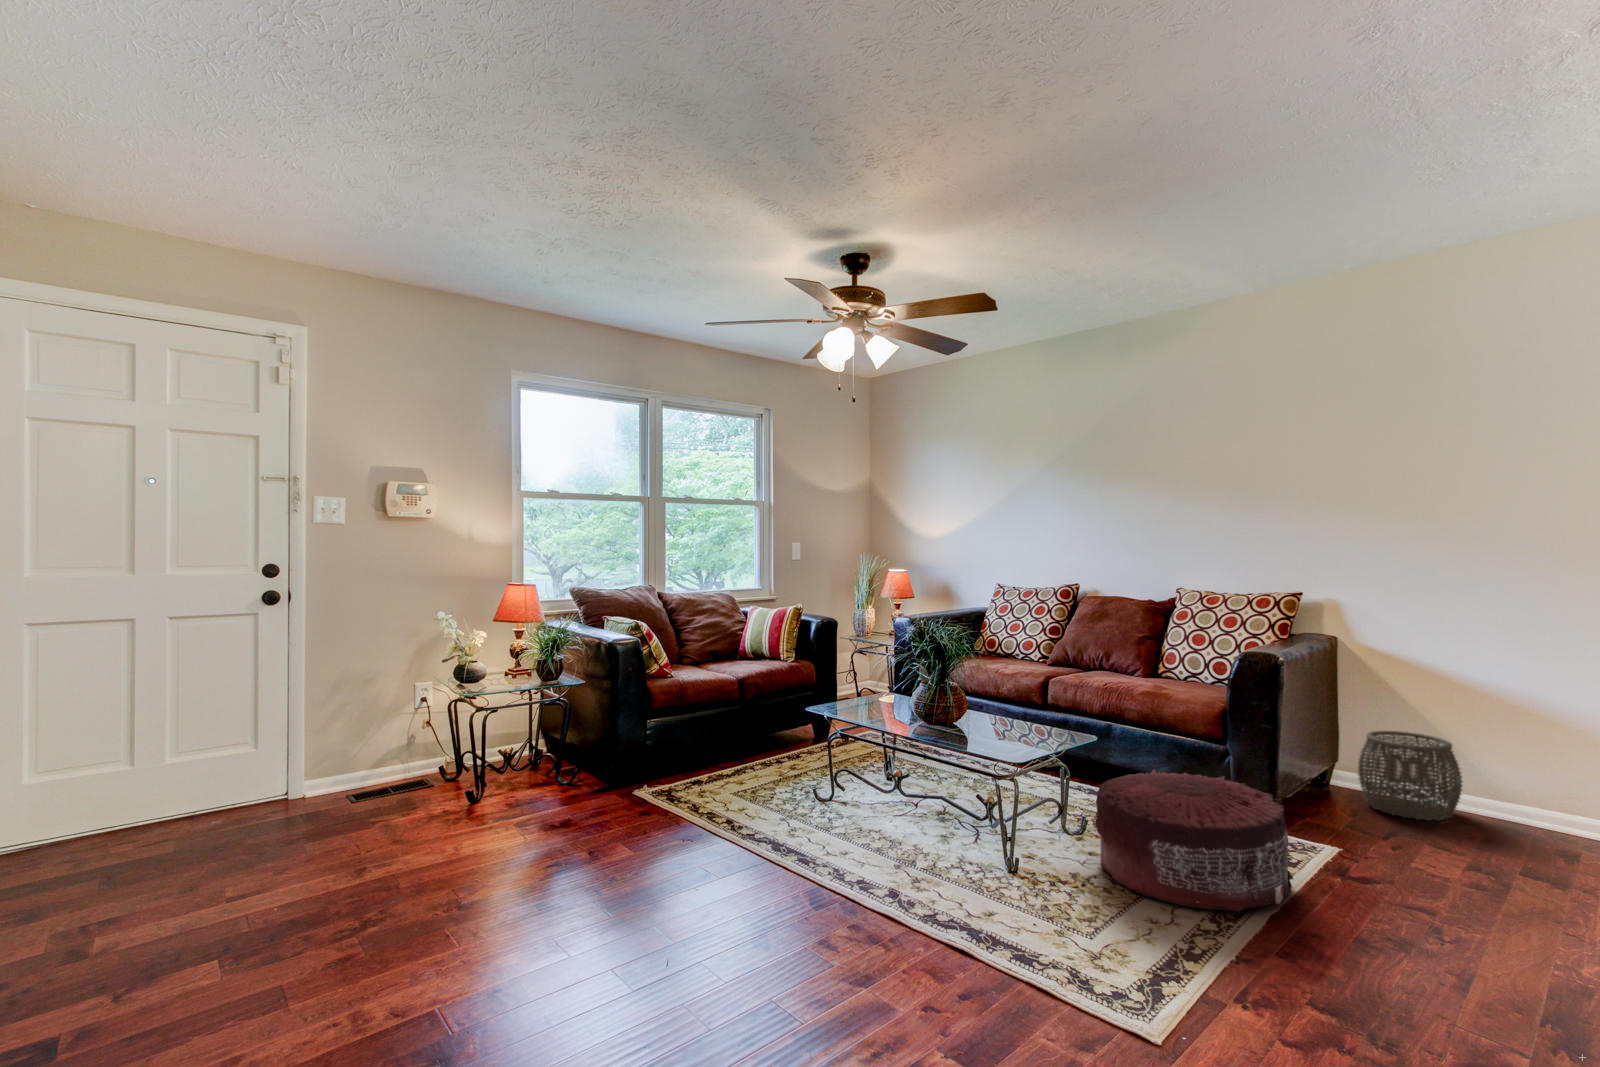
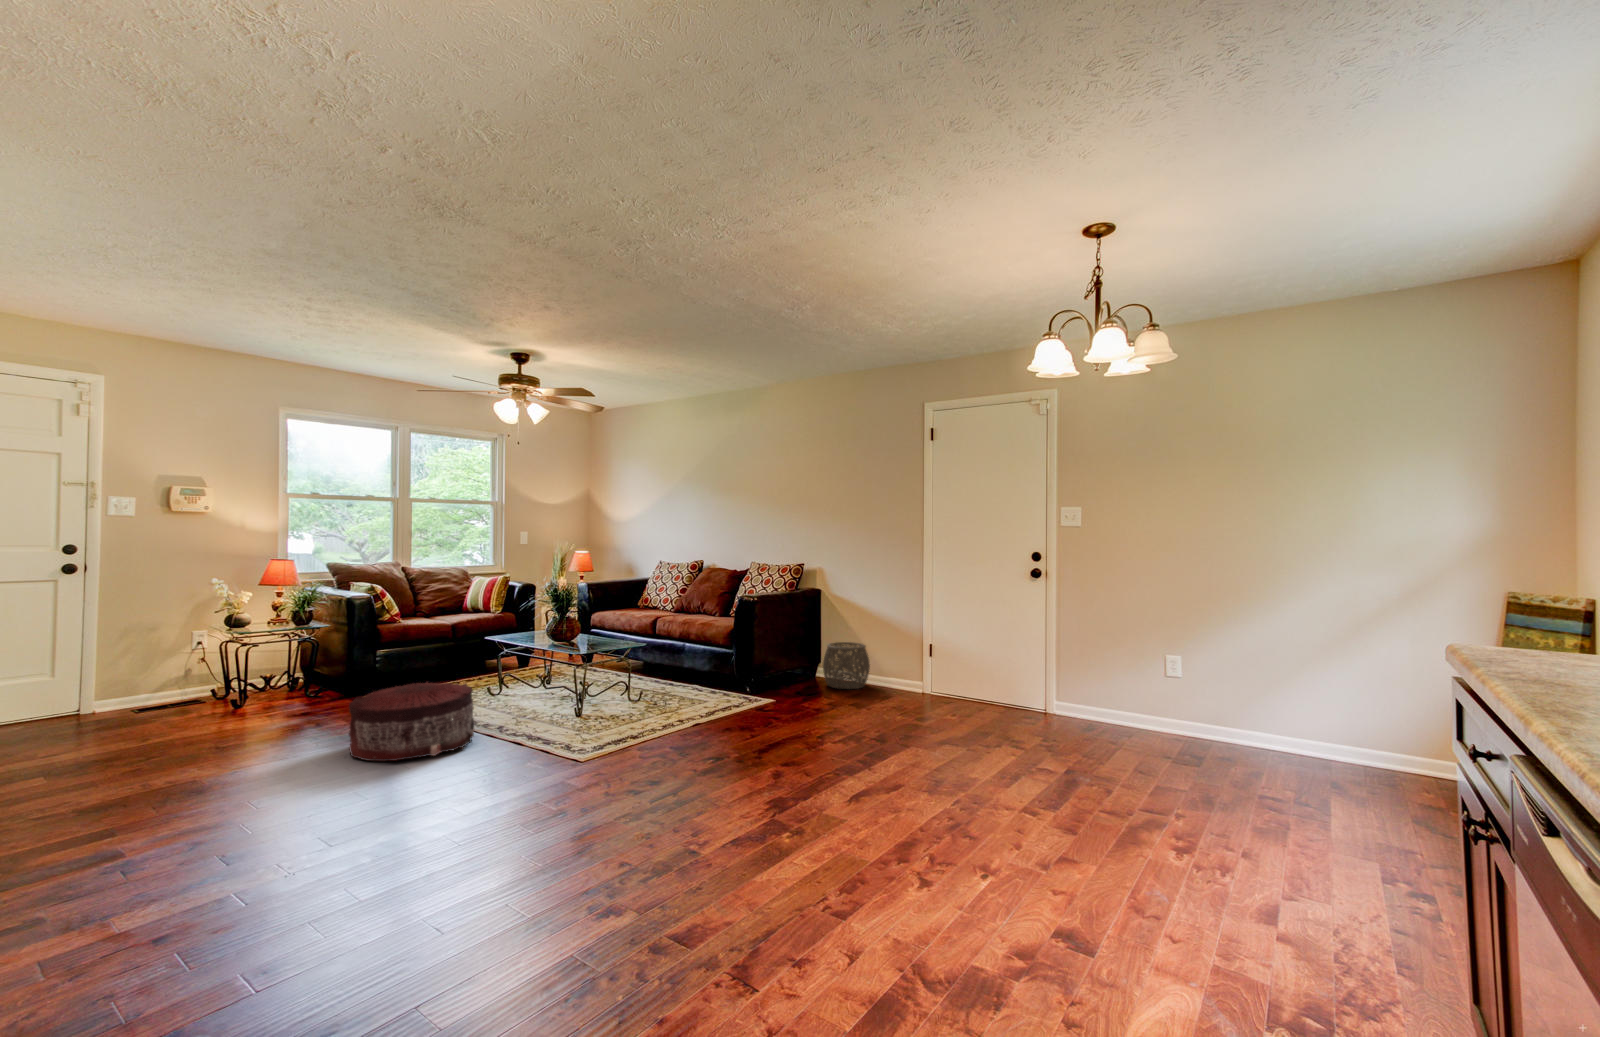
pouf: present [1095,769,1293,912] -> present [349,683,474,761]

